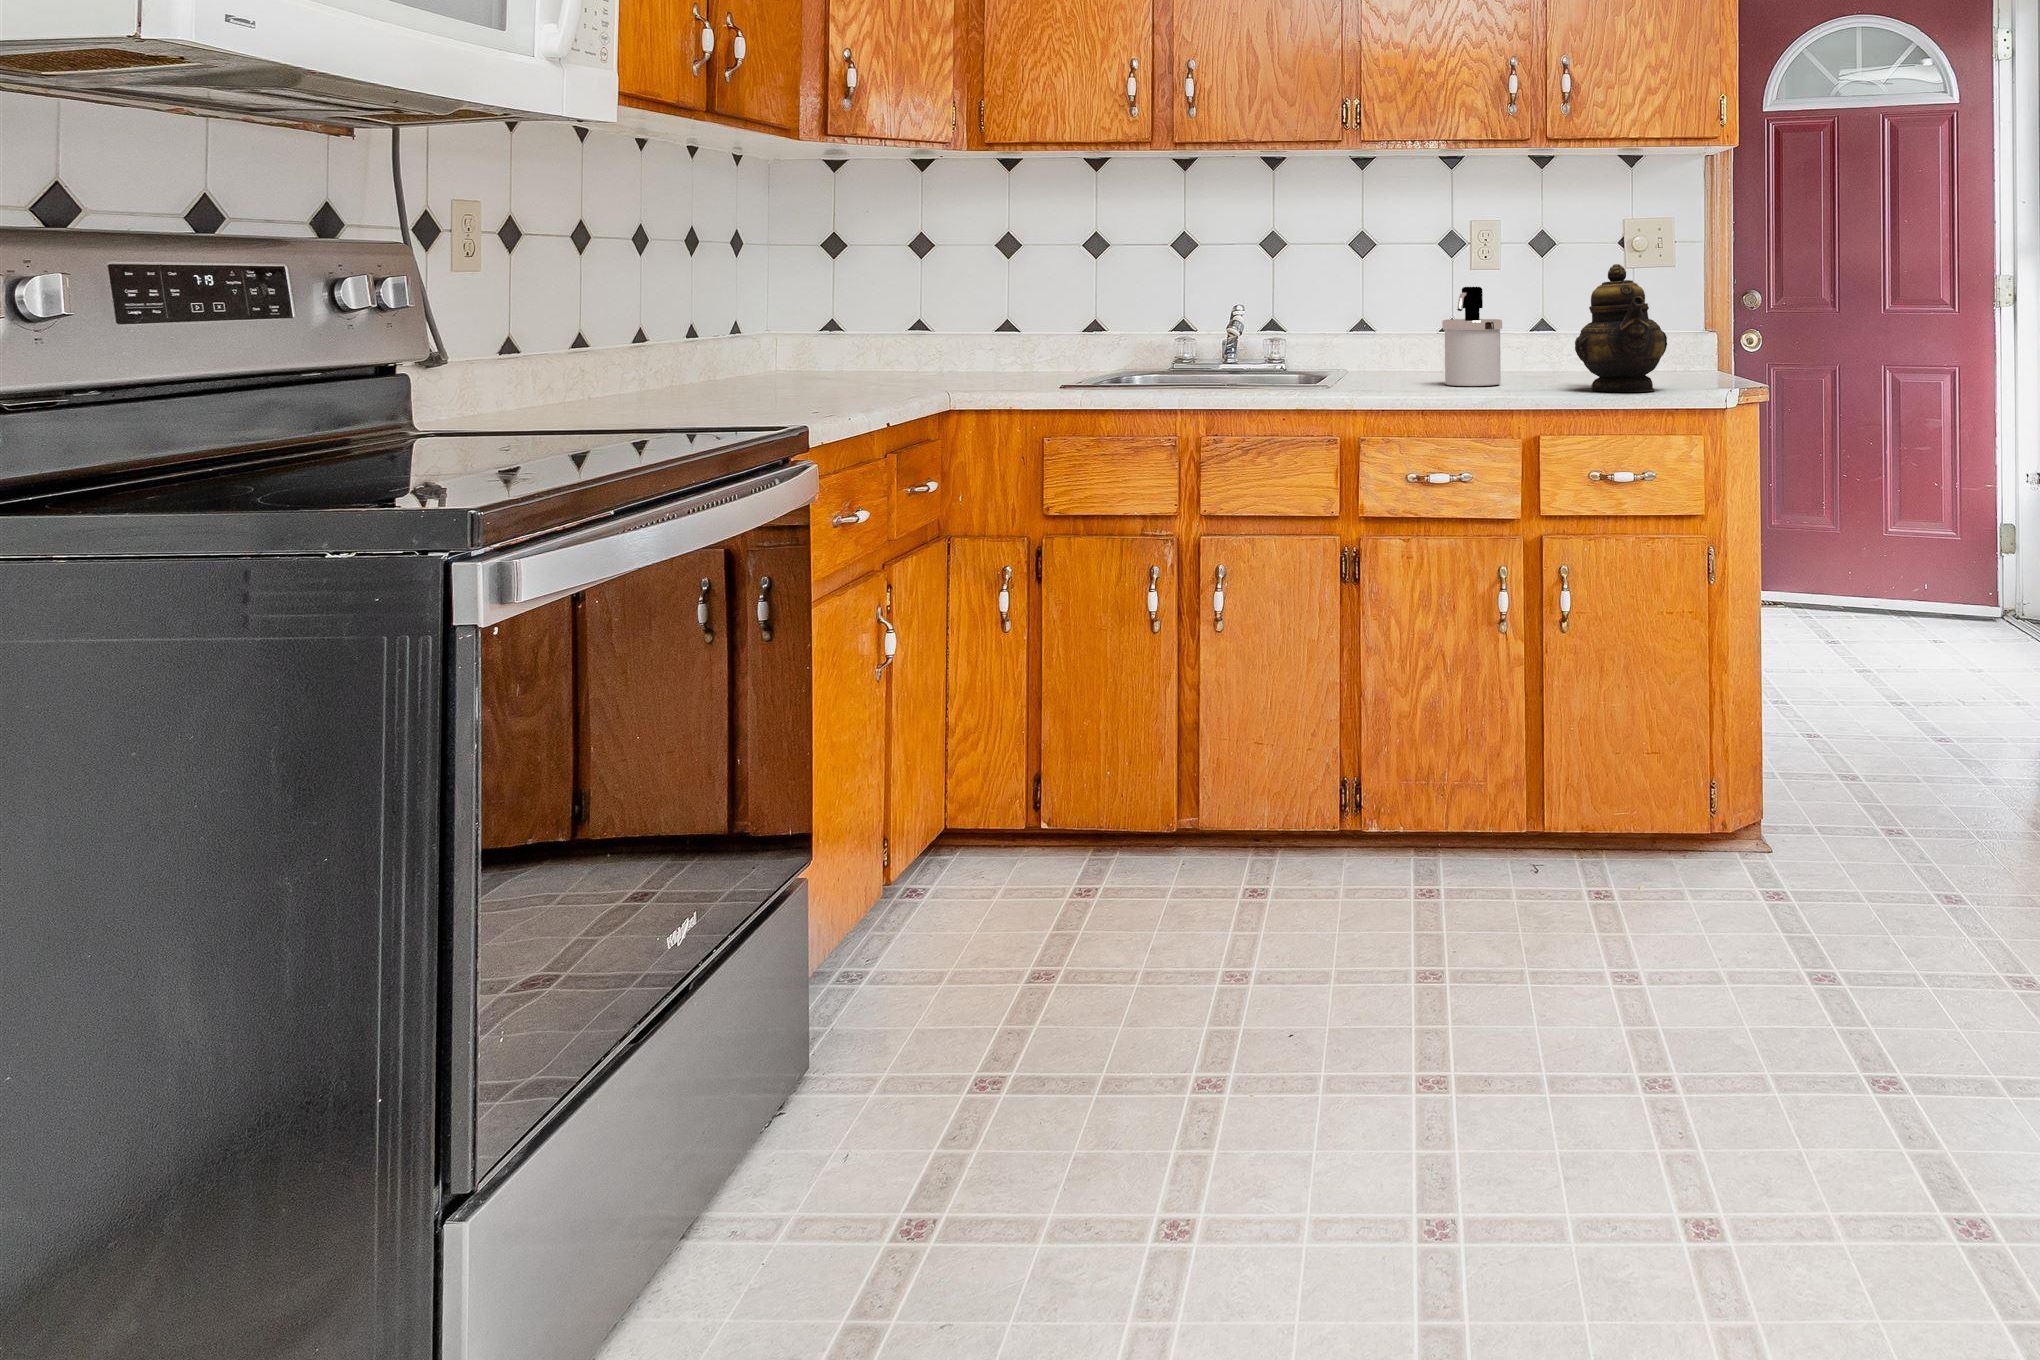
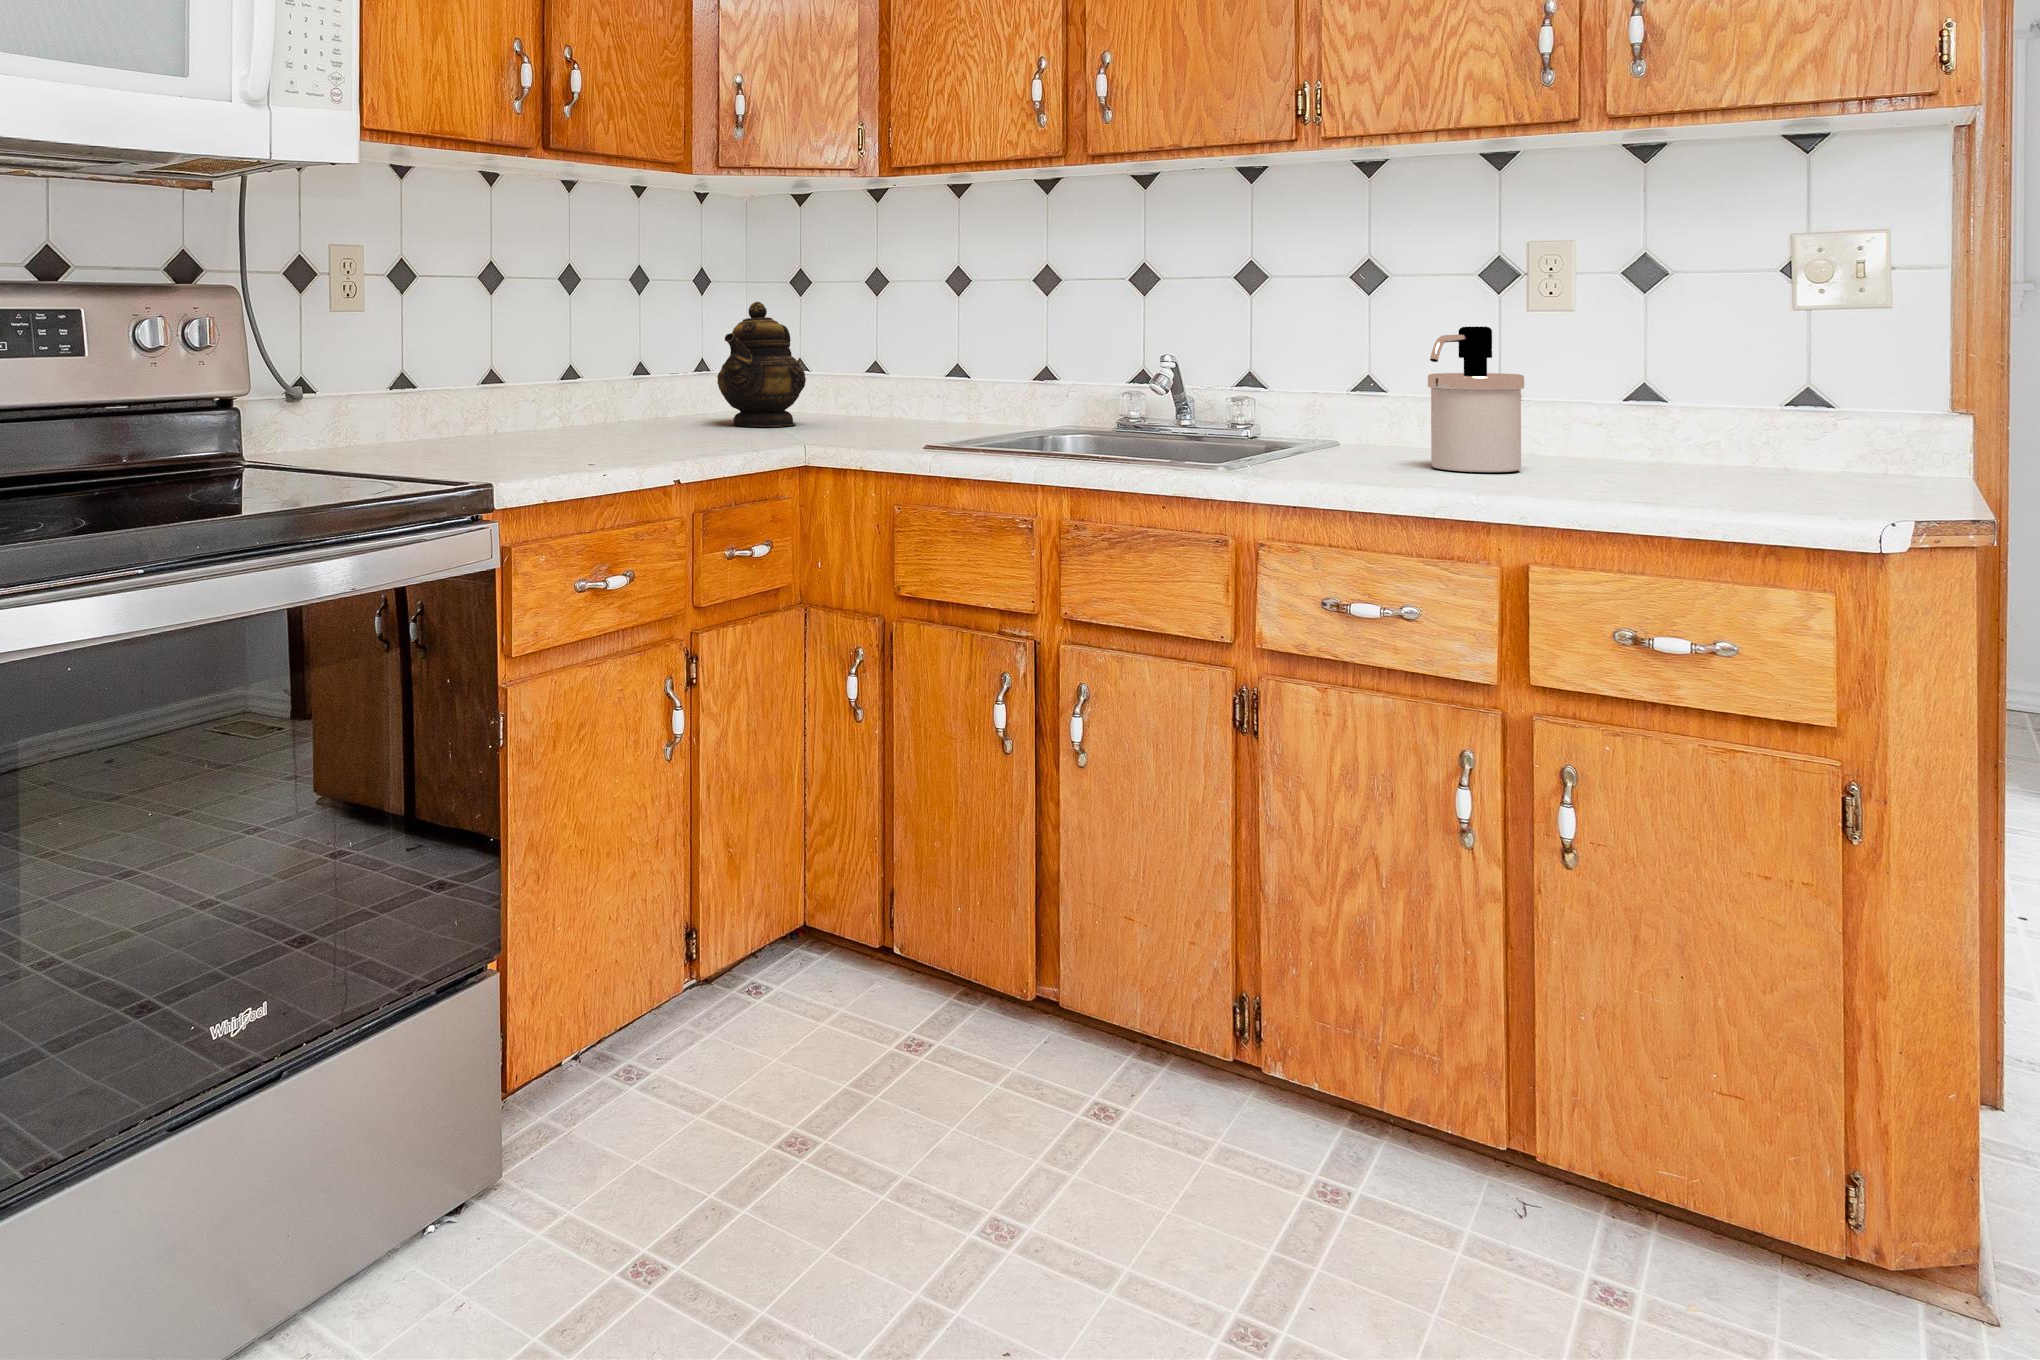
teapot: present [1575,264,1667,392] -> present [717,302,806,427]

